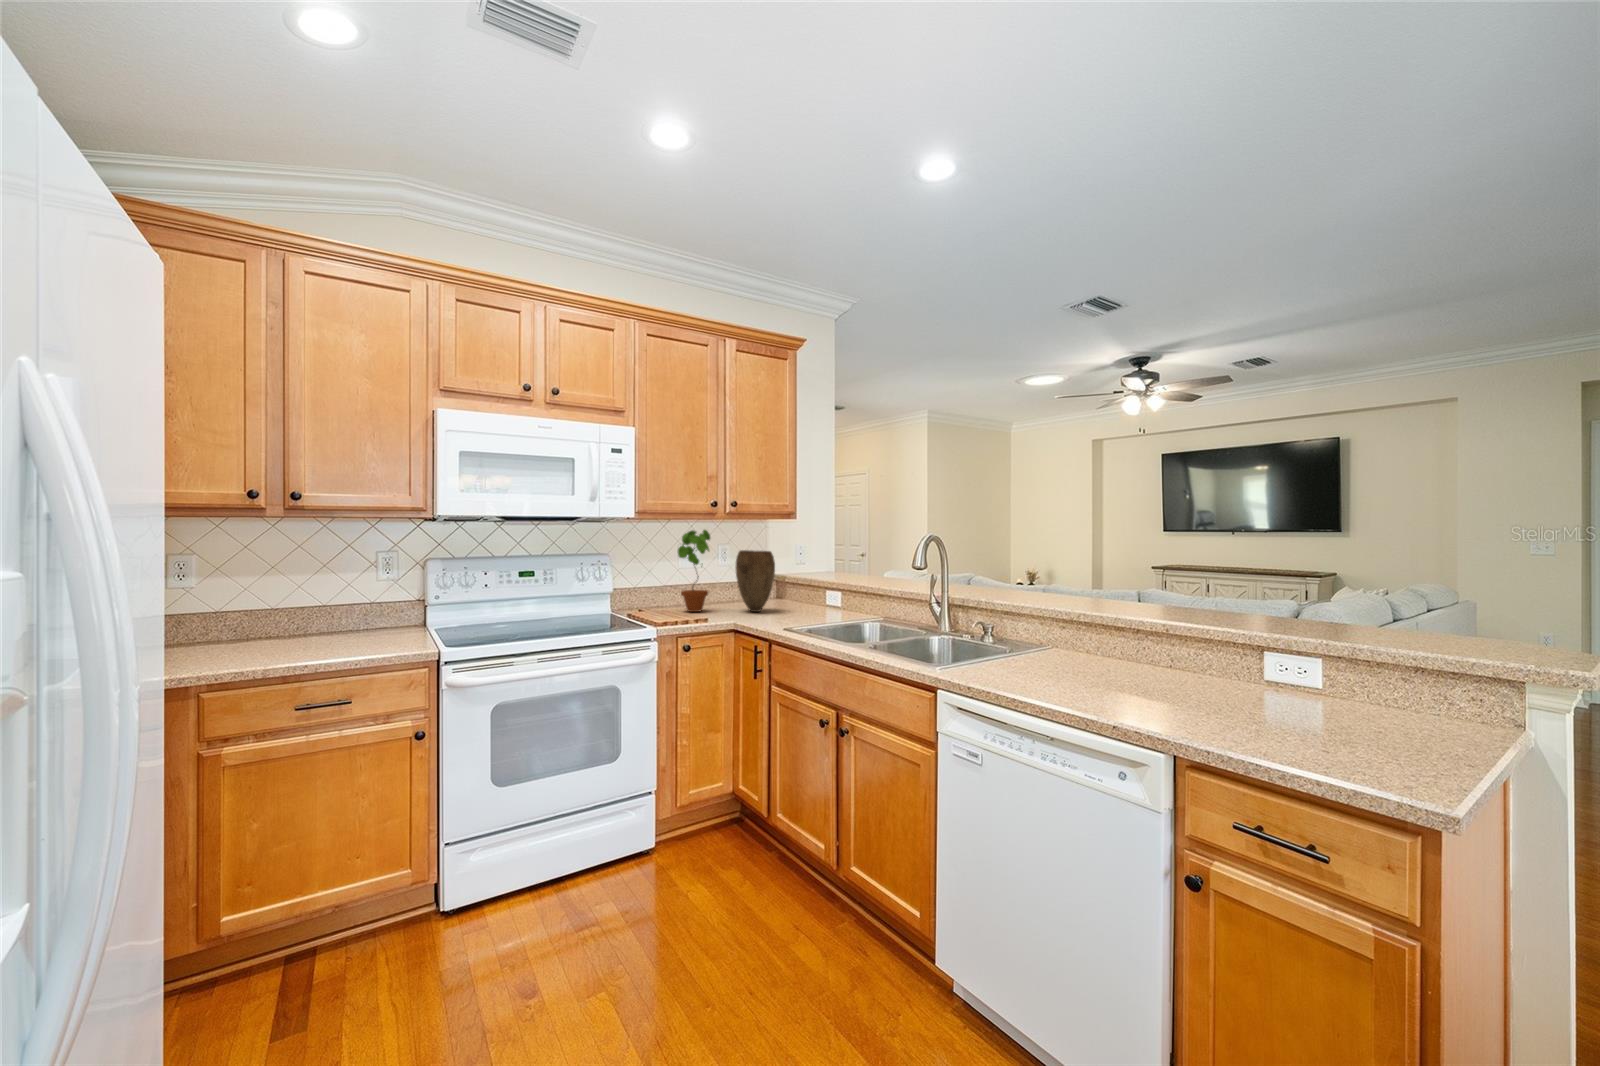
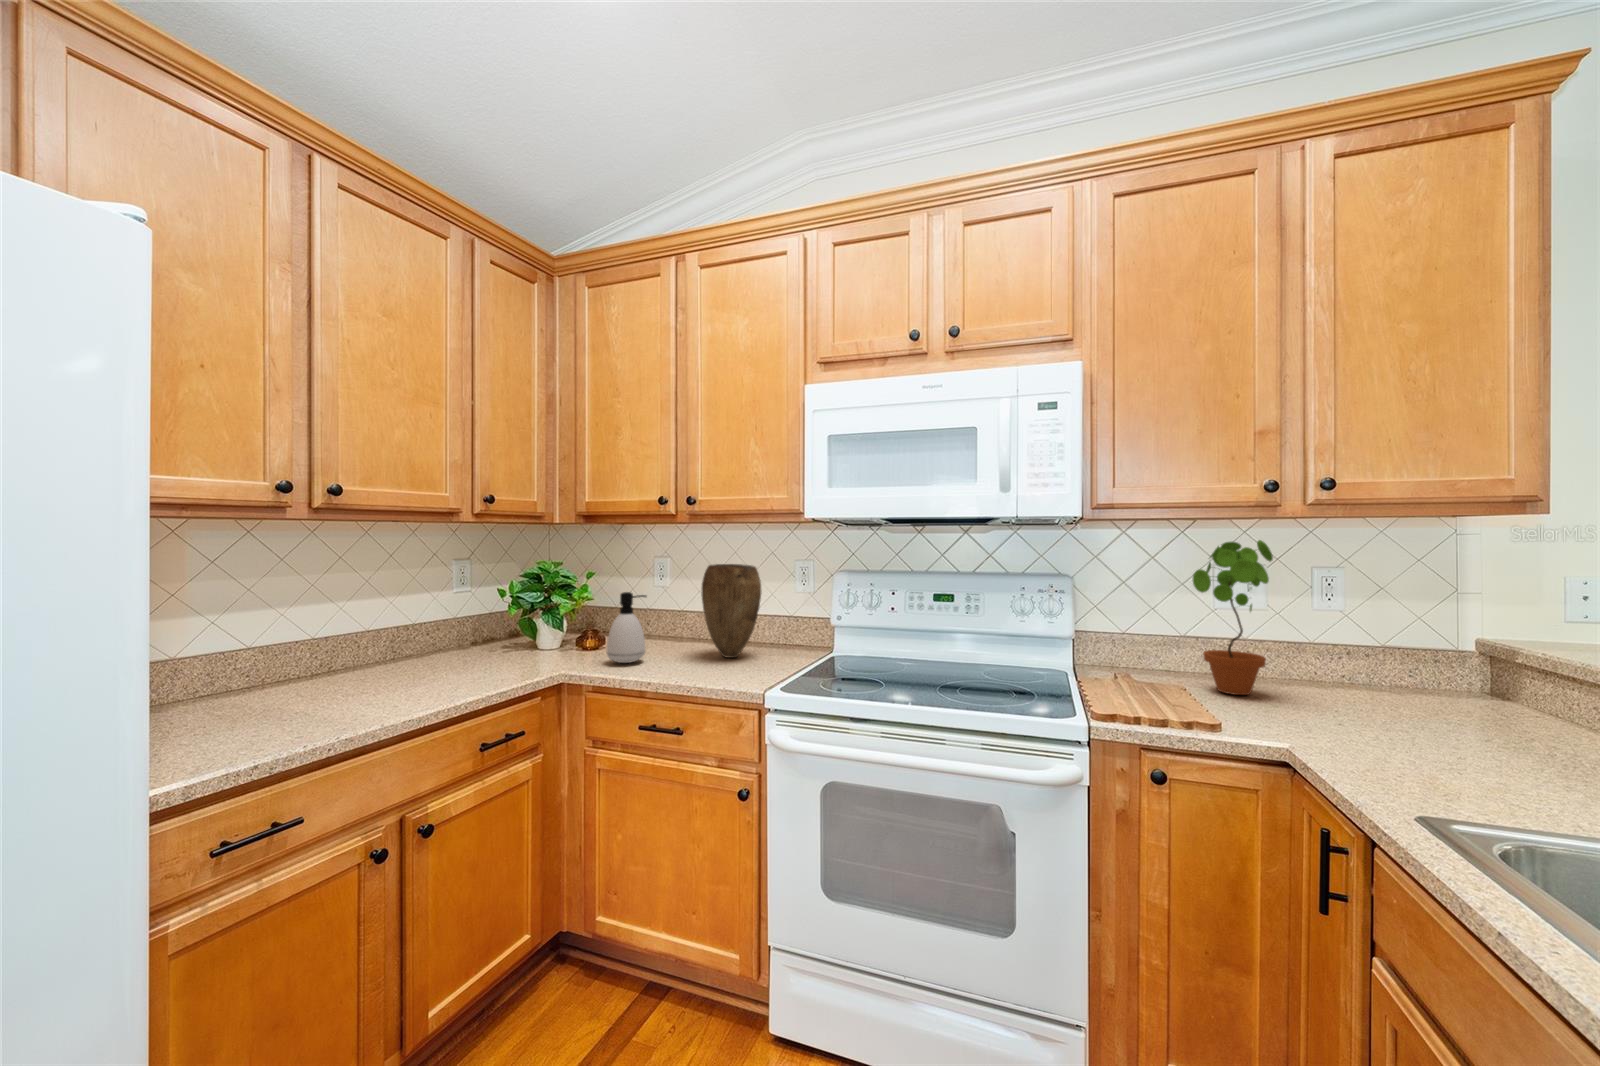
vase: present [736,550,775,612] -> present [702,564,761,658]
soap dispenser: none [215,588,265,659] -> present [606,592,646,663]

